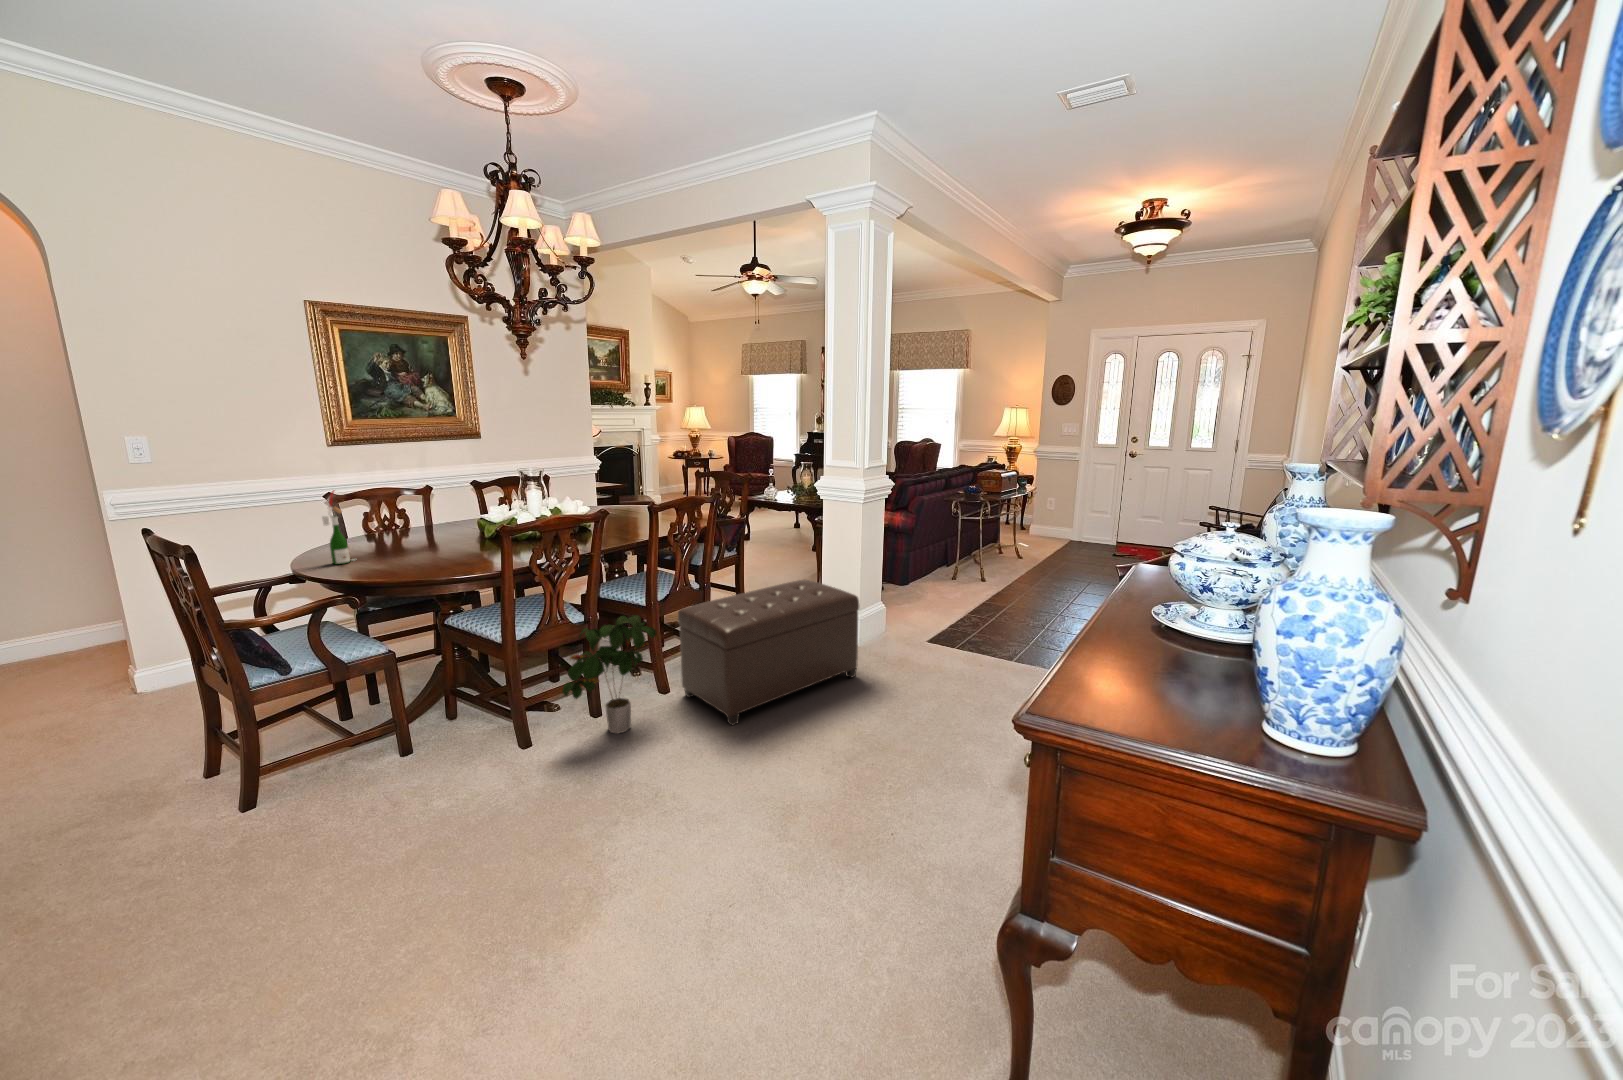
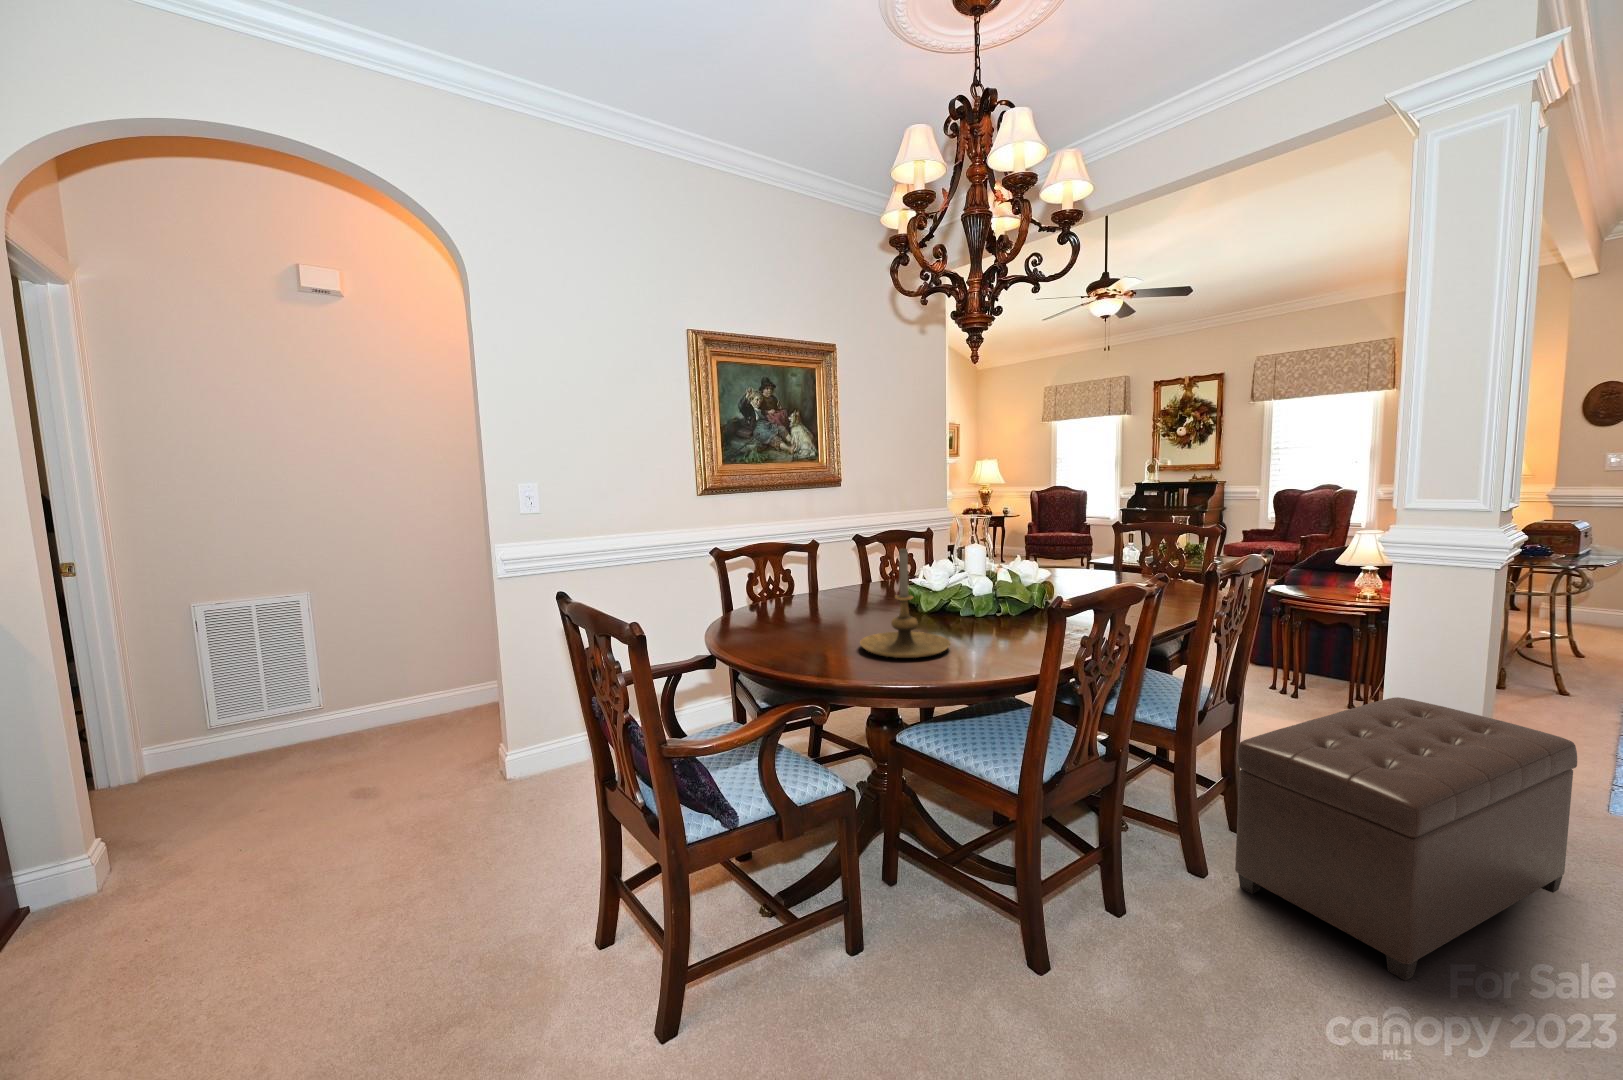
wine bottle: present [322,491,354,564] -> none [756,541,786,644]
candle holder: none [400,495,470,568] -> present [860,549,950,658]
potted plant: present [562,615,656,734] -> none [1114,749,1231,962]

